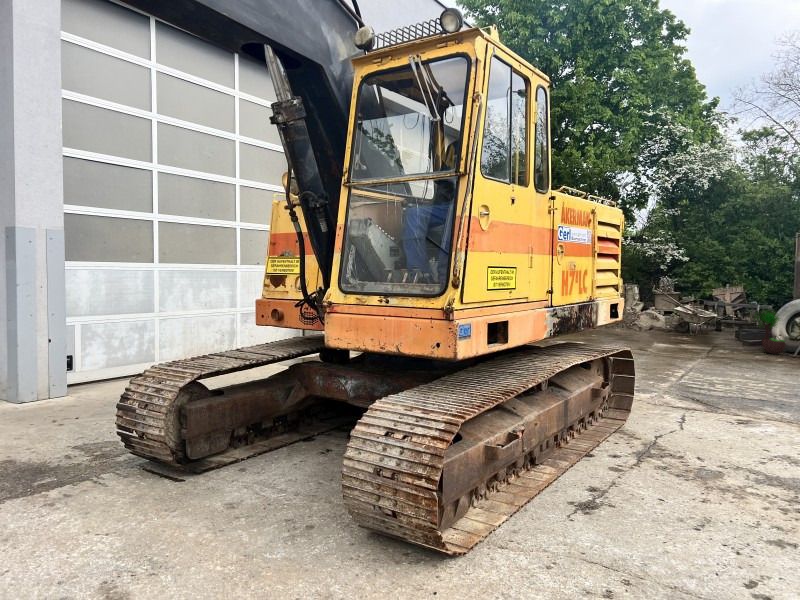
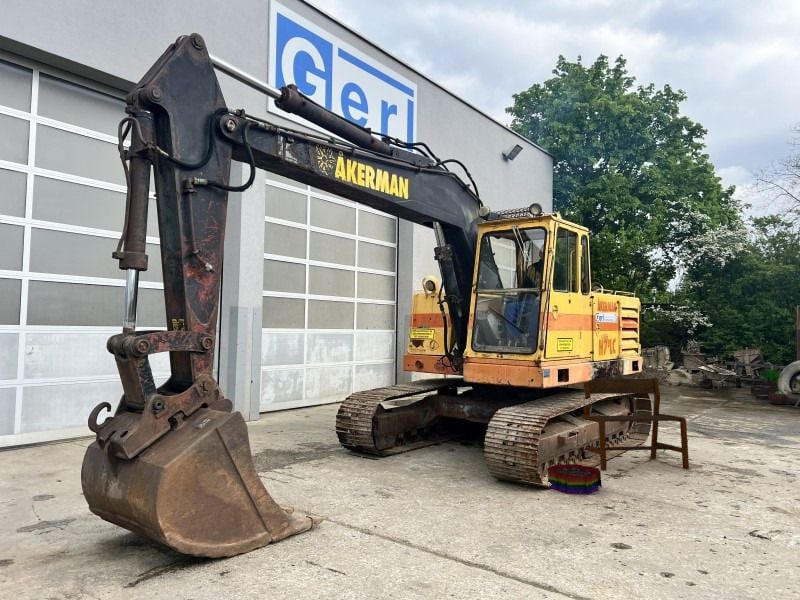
bench: none [527,333,702,493] -> present [582,378,689,471]
storage bin: none [462,495,562,569] -> present [548,464,602,495]

